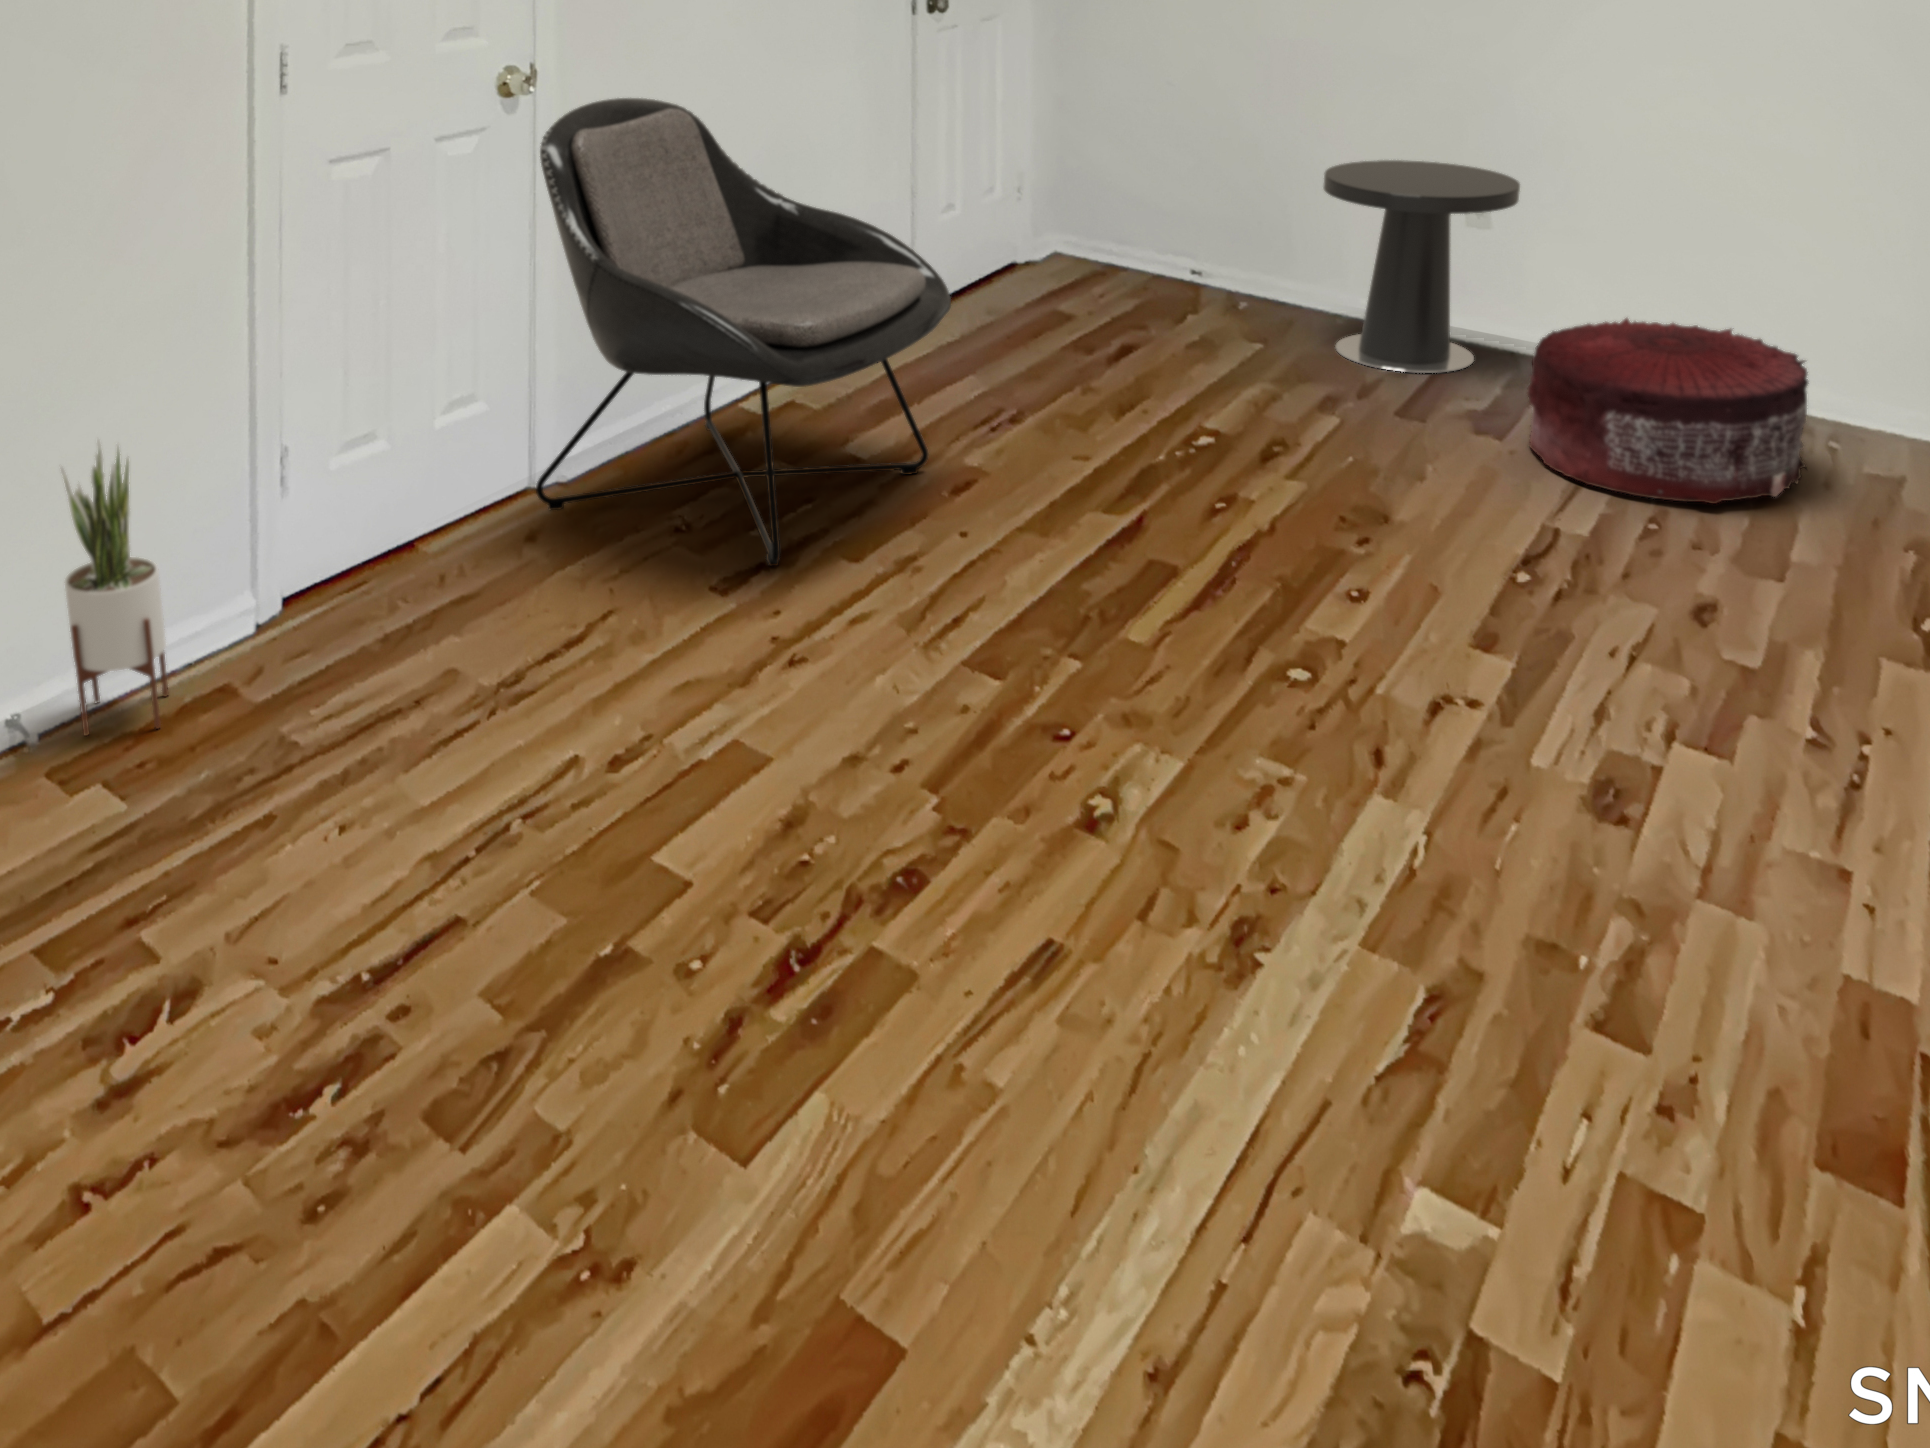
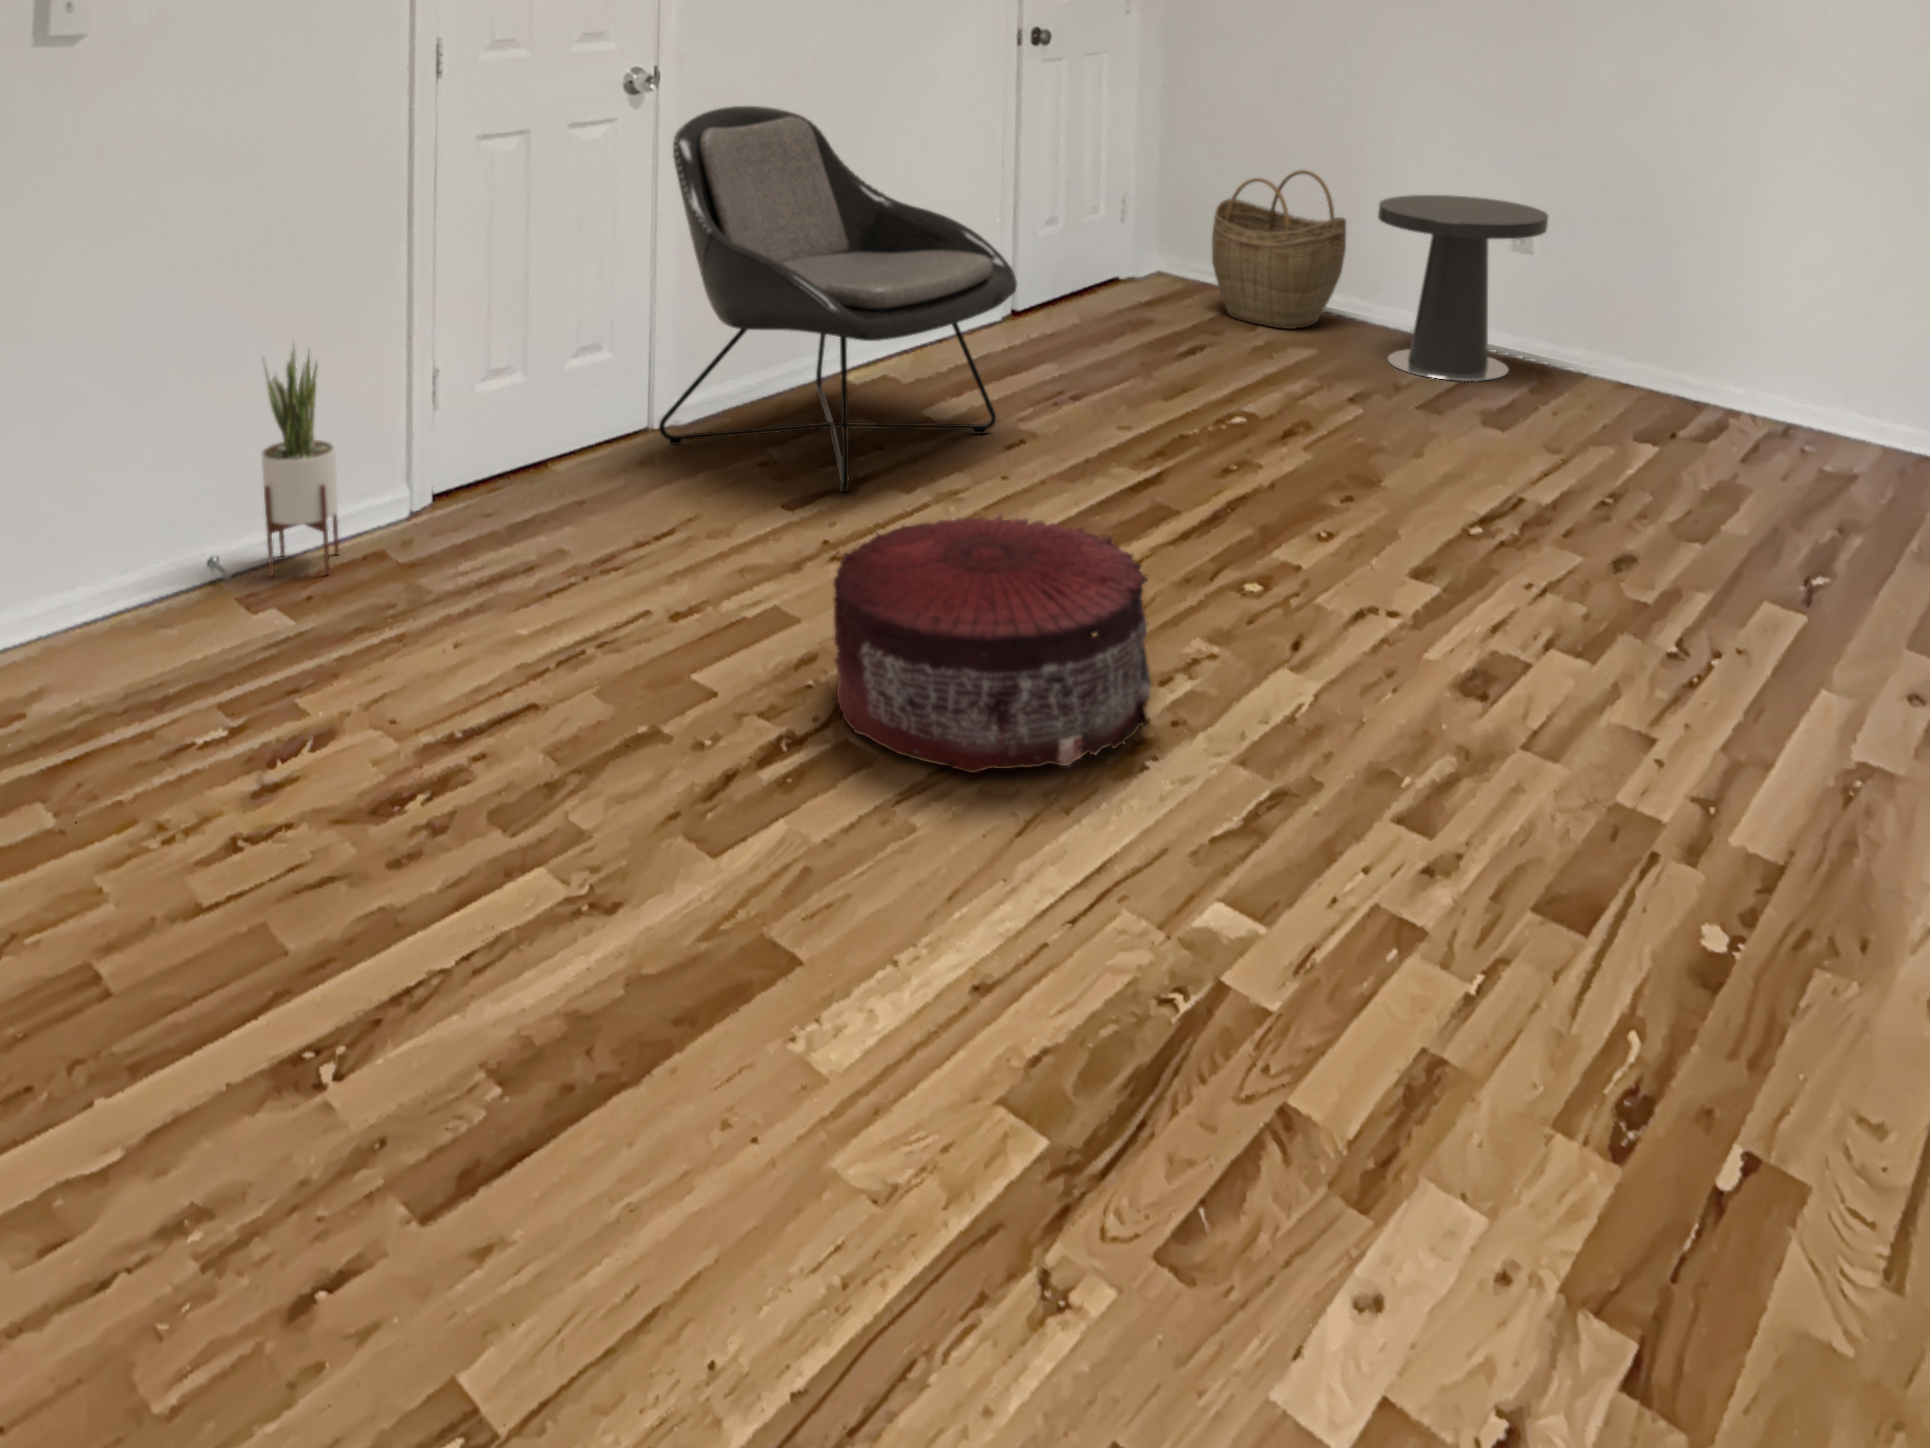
woven basket: none [1121,135,1274,316] -> present [1212,170,1346,329]
pouf: present [1528,318,1809,504] -> present [834,514,1151,773]

